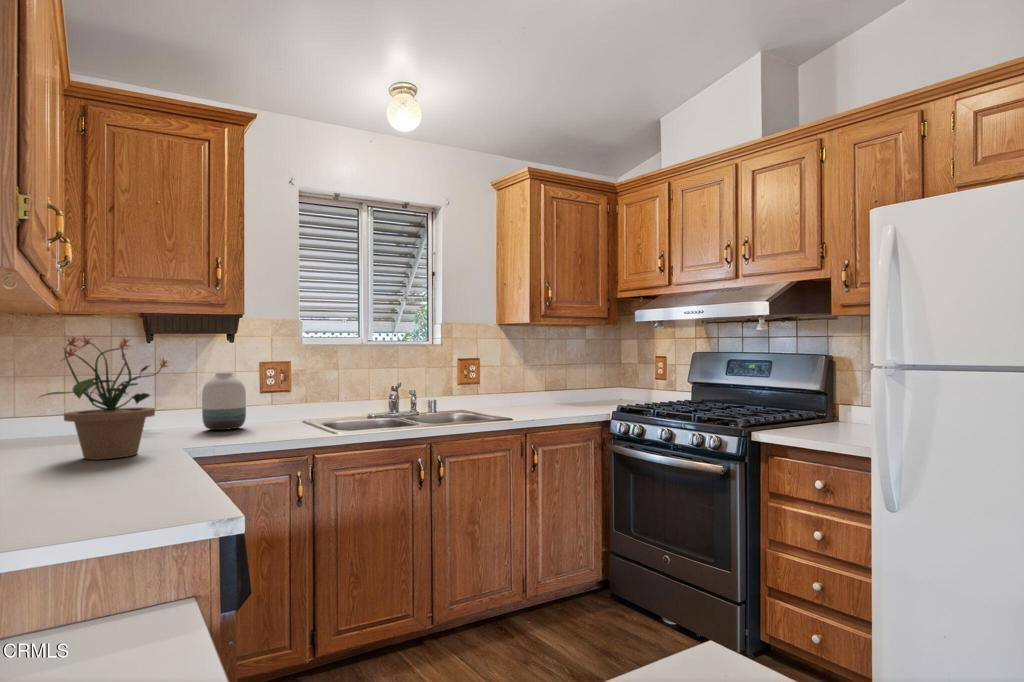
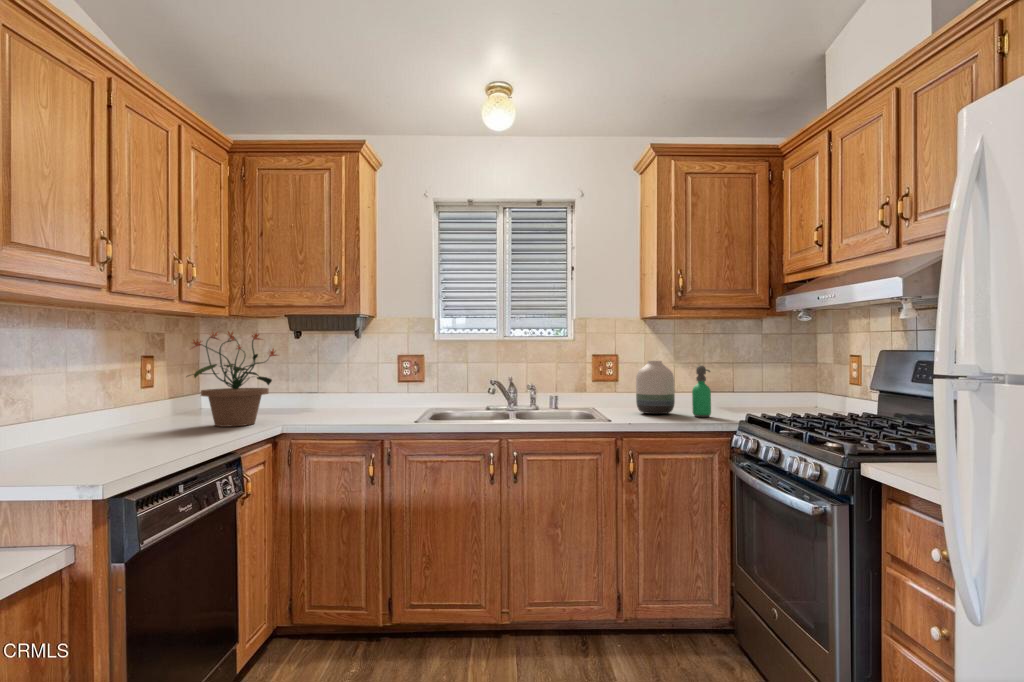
soap dispenser: none [569,367,586,412] -> present [692,366,711,417]
vase: present [202,372,246,430] -> present [636,361,675,414]

